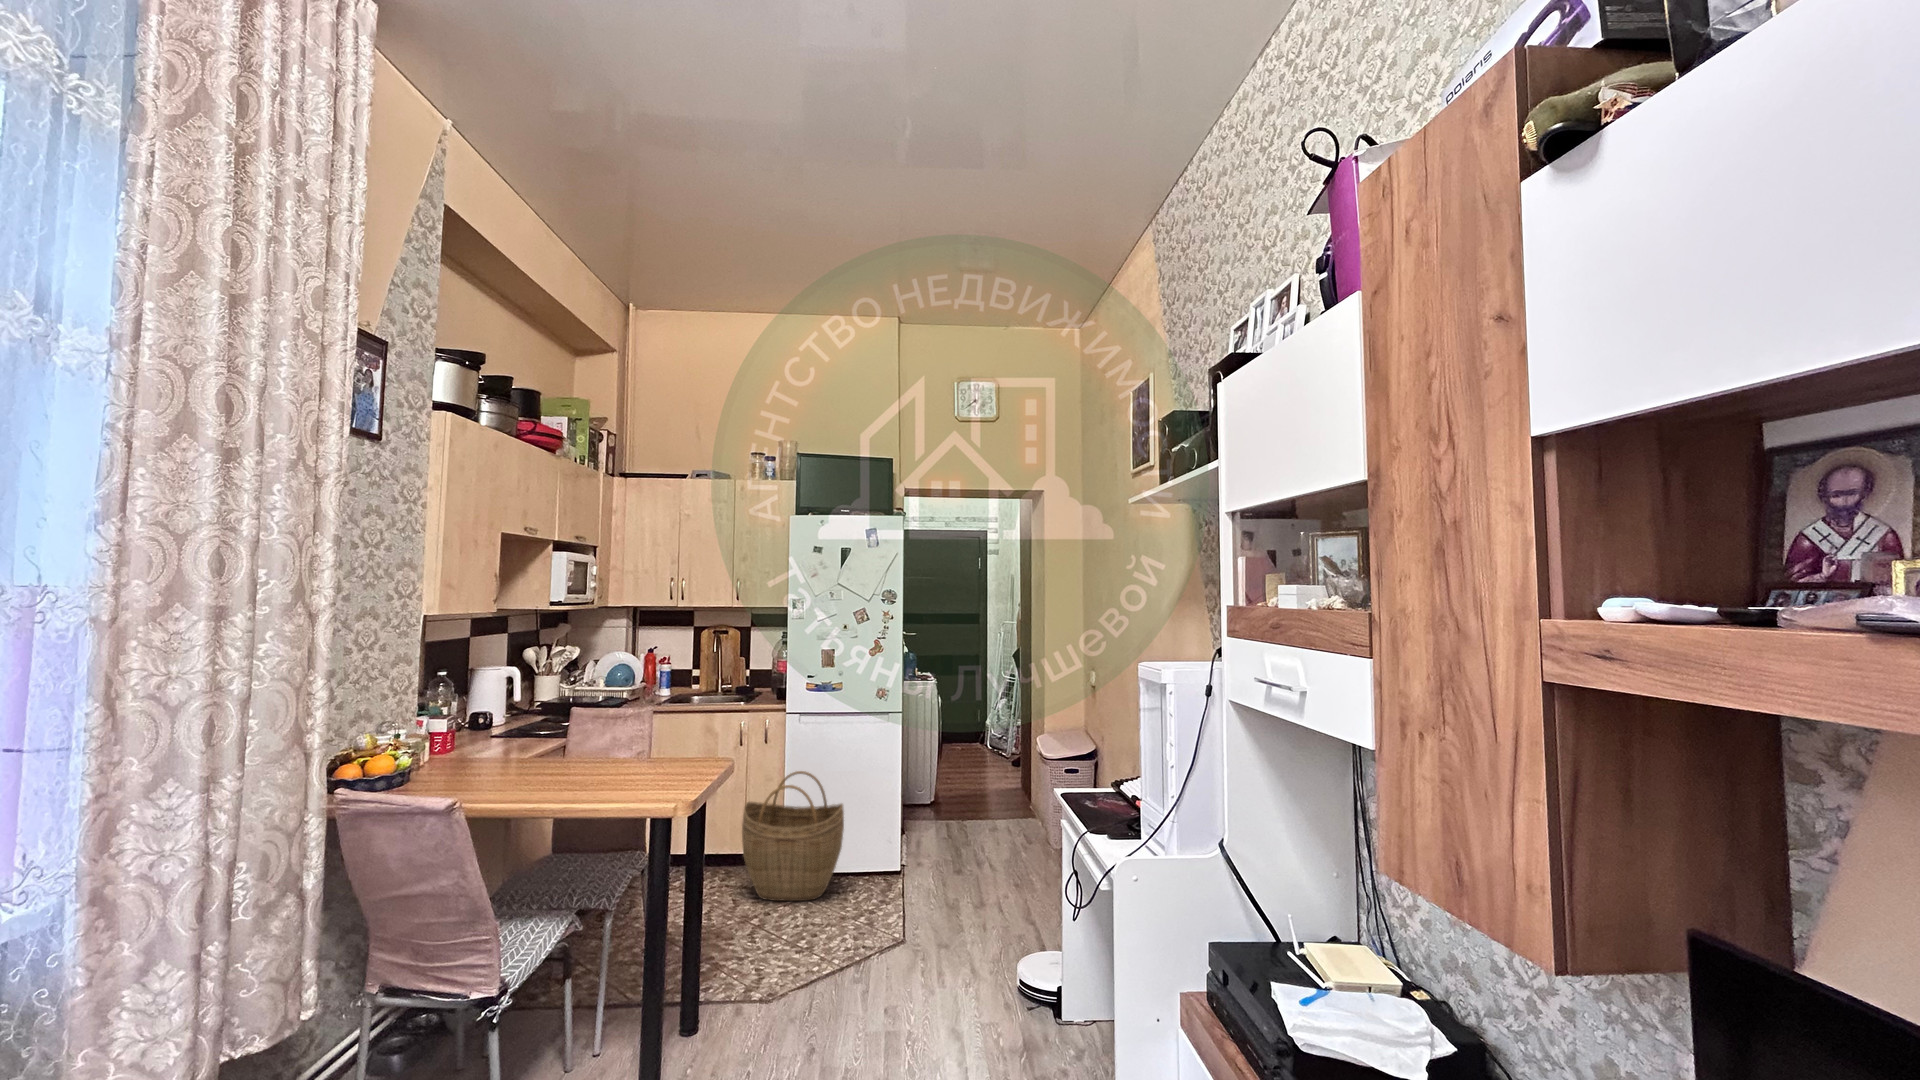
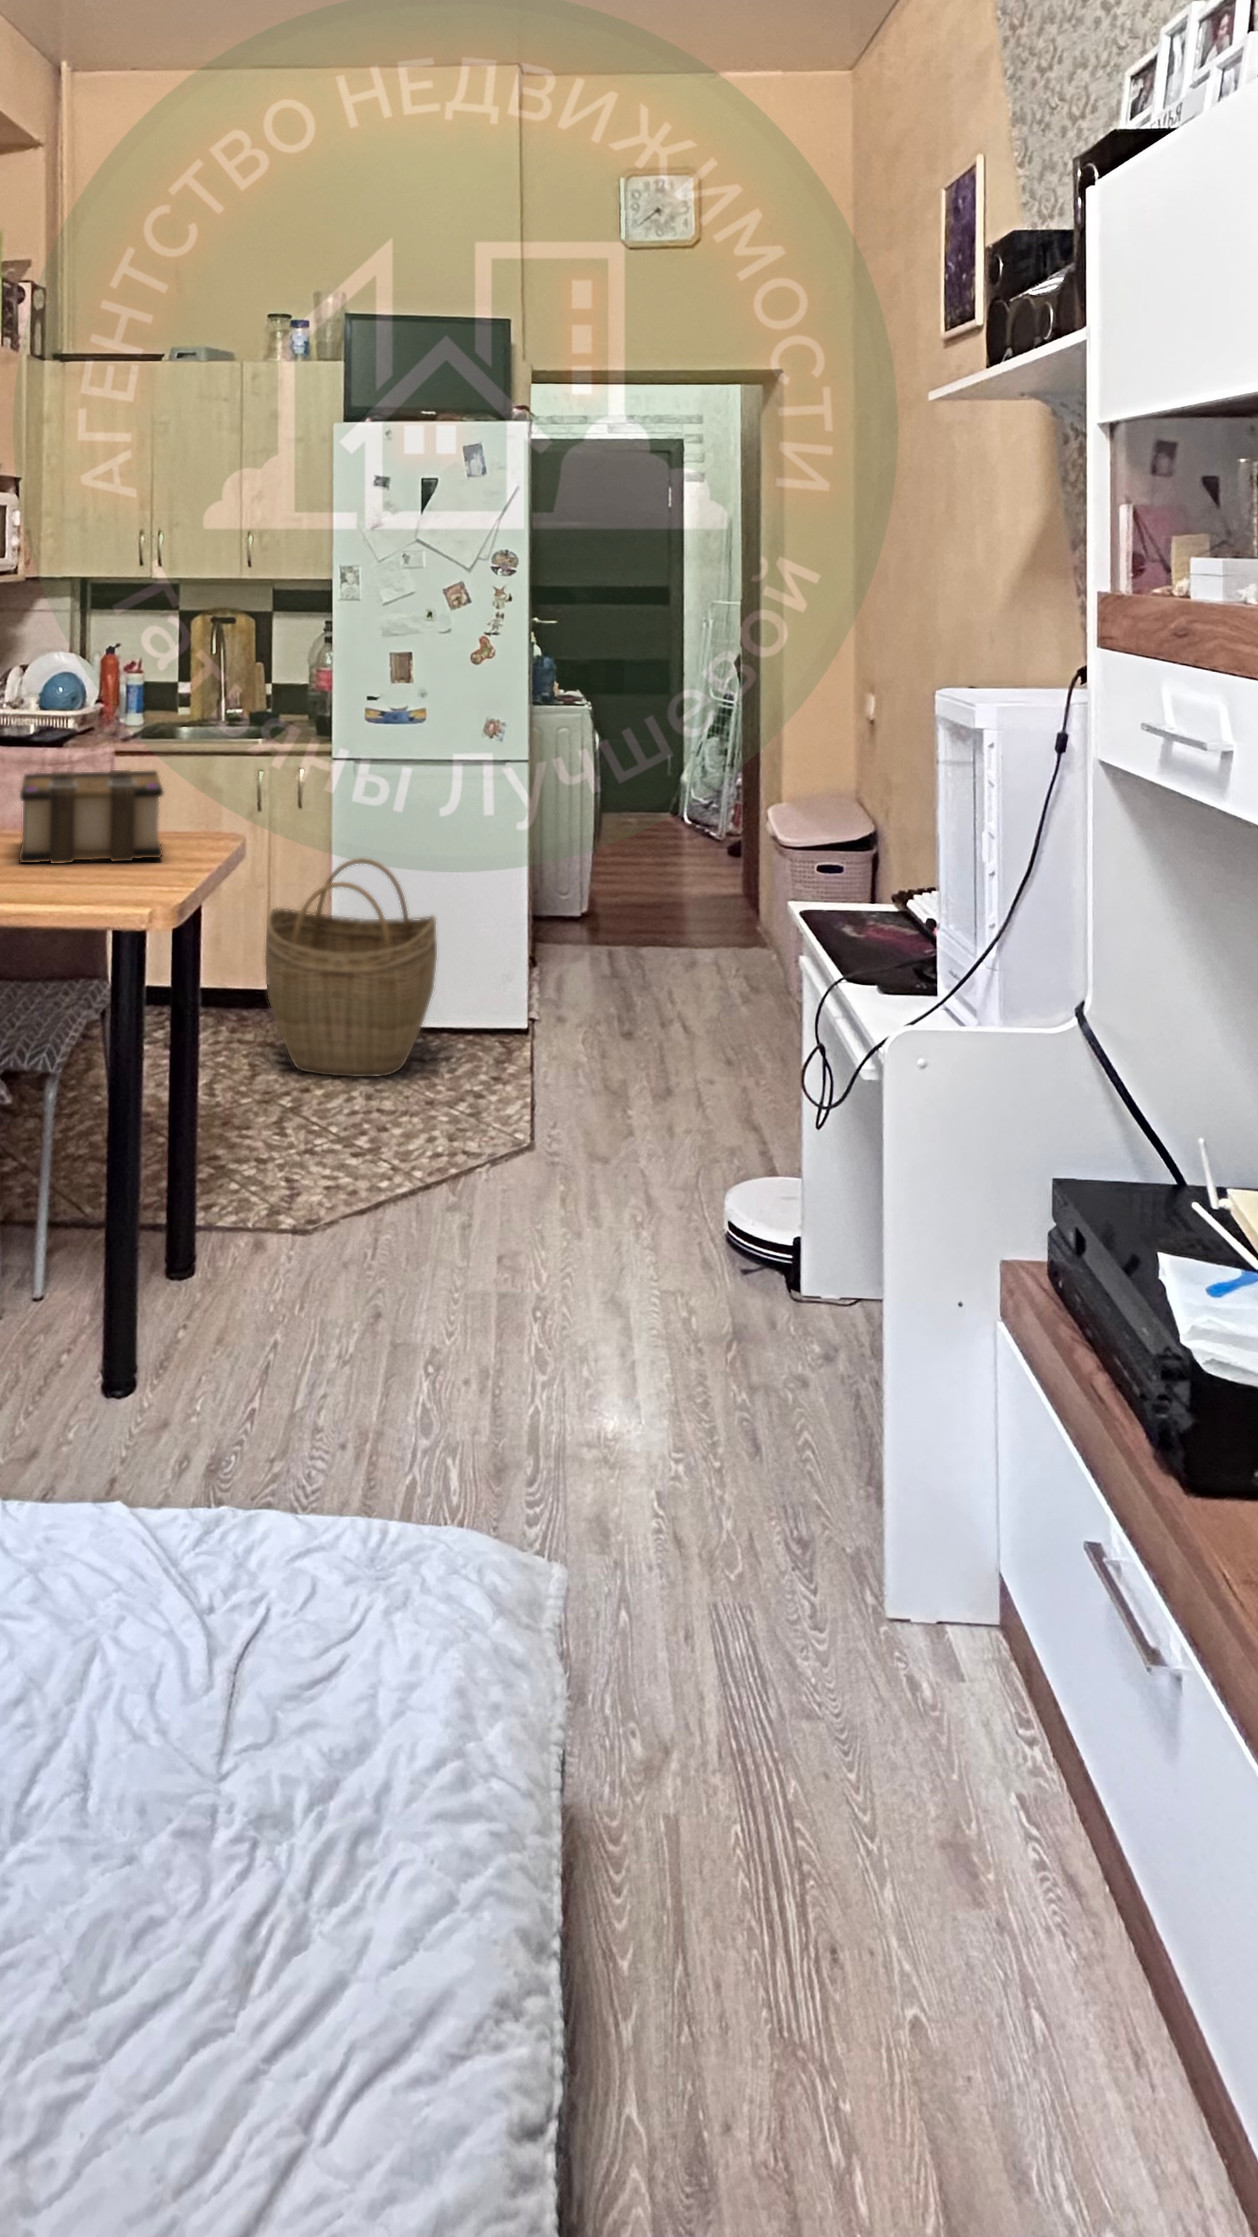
book: none [591,720,684,778] -> present [19,770,163,864]

